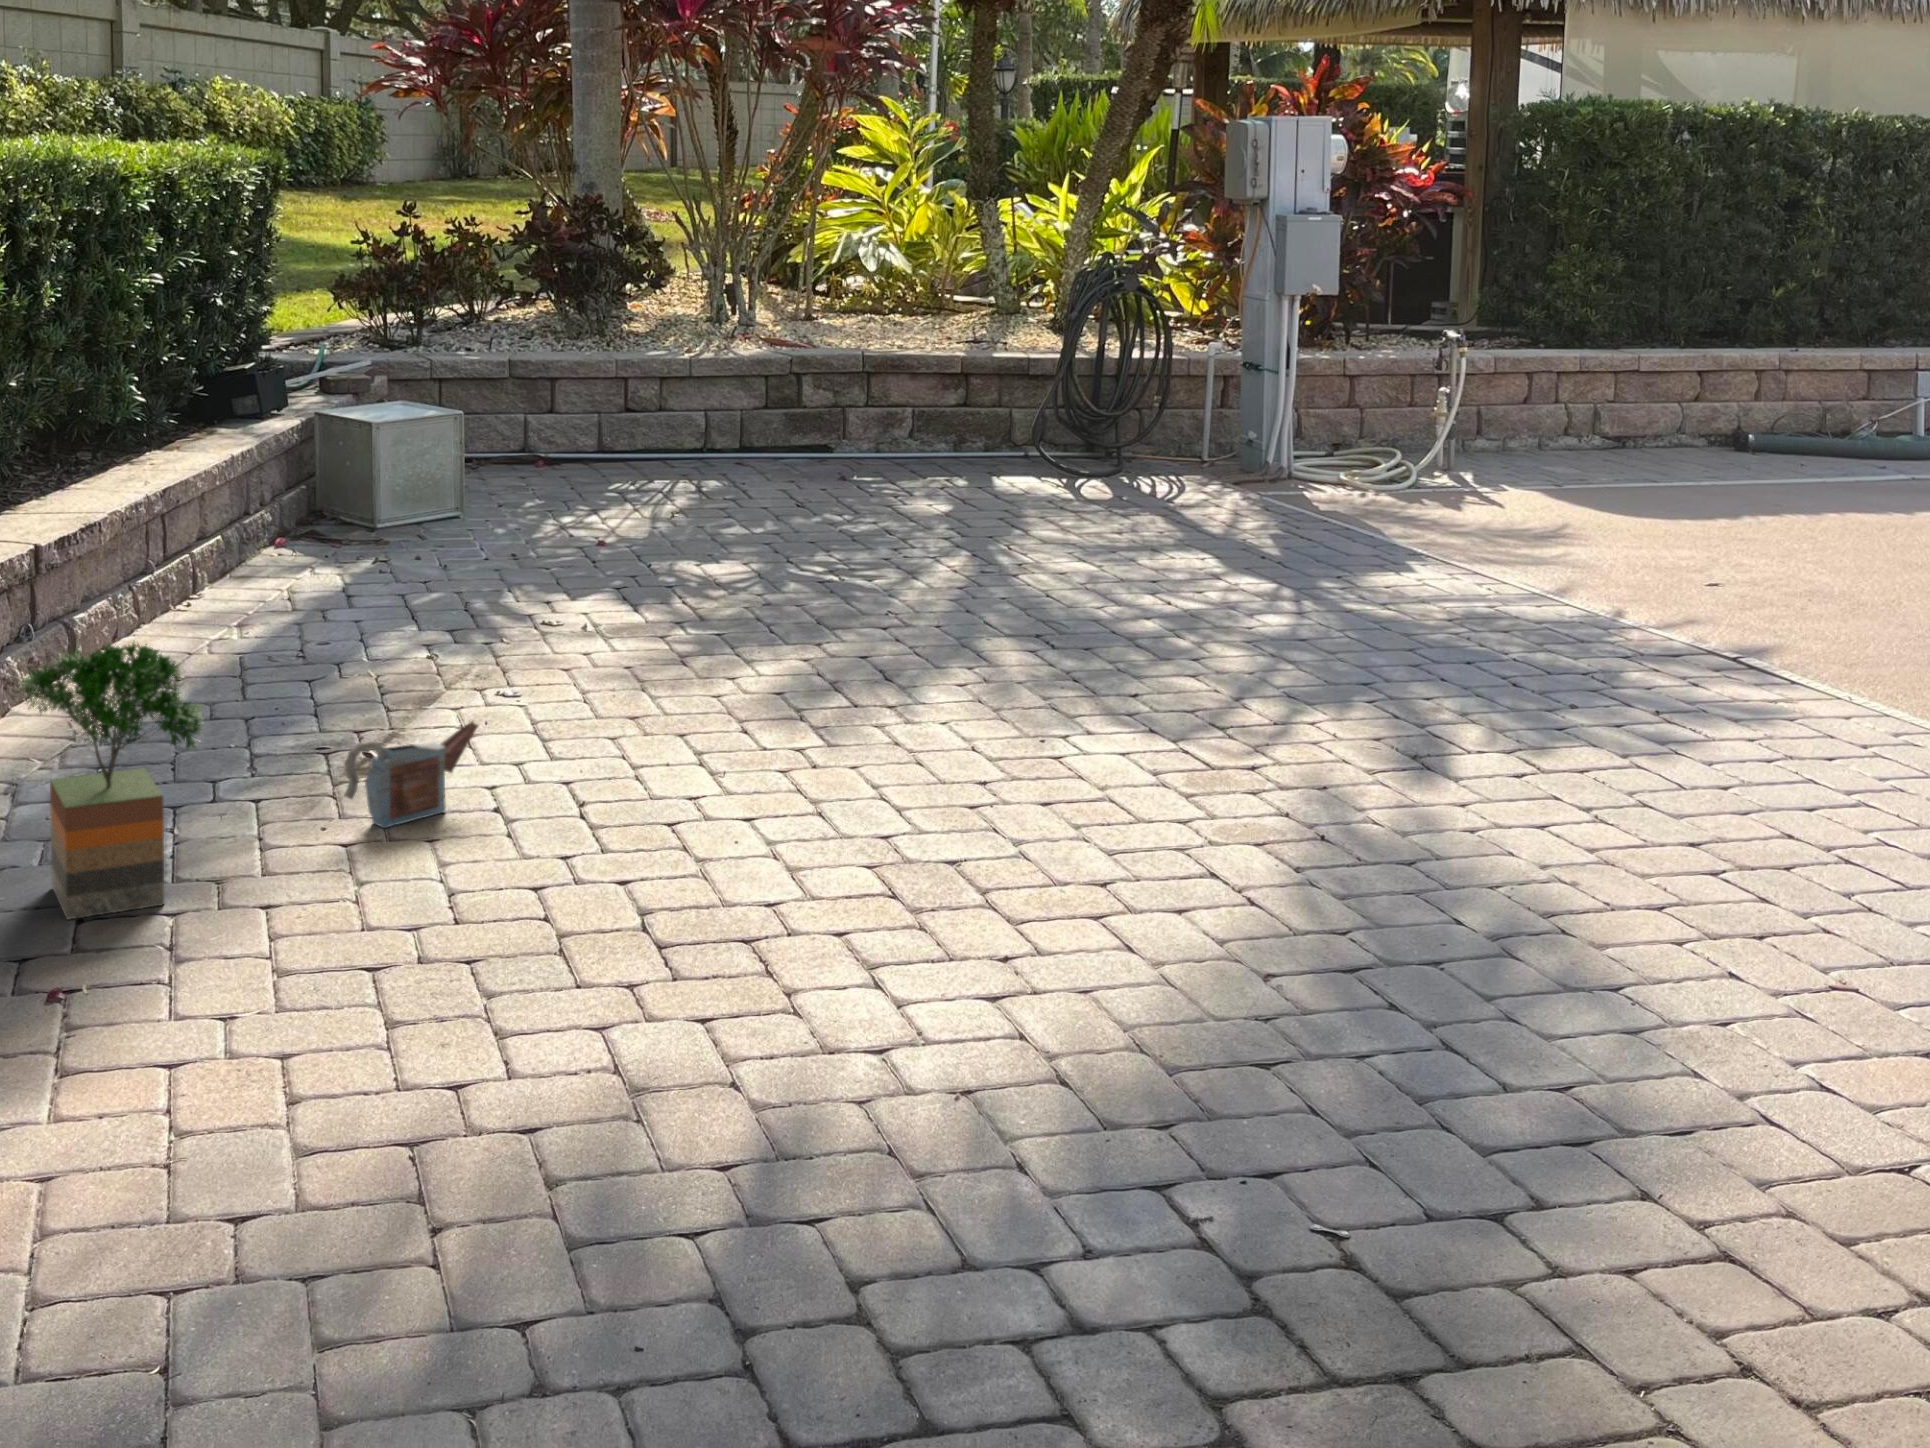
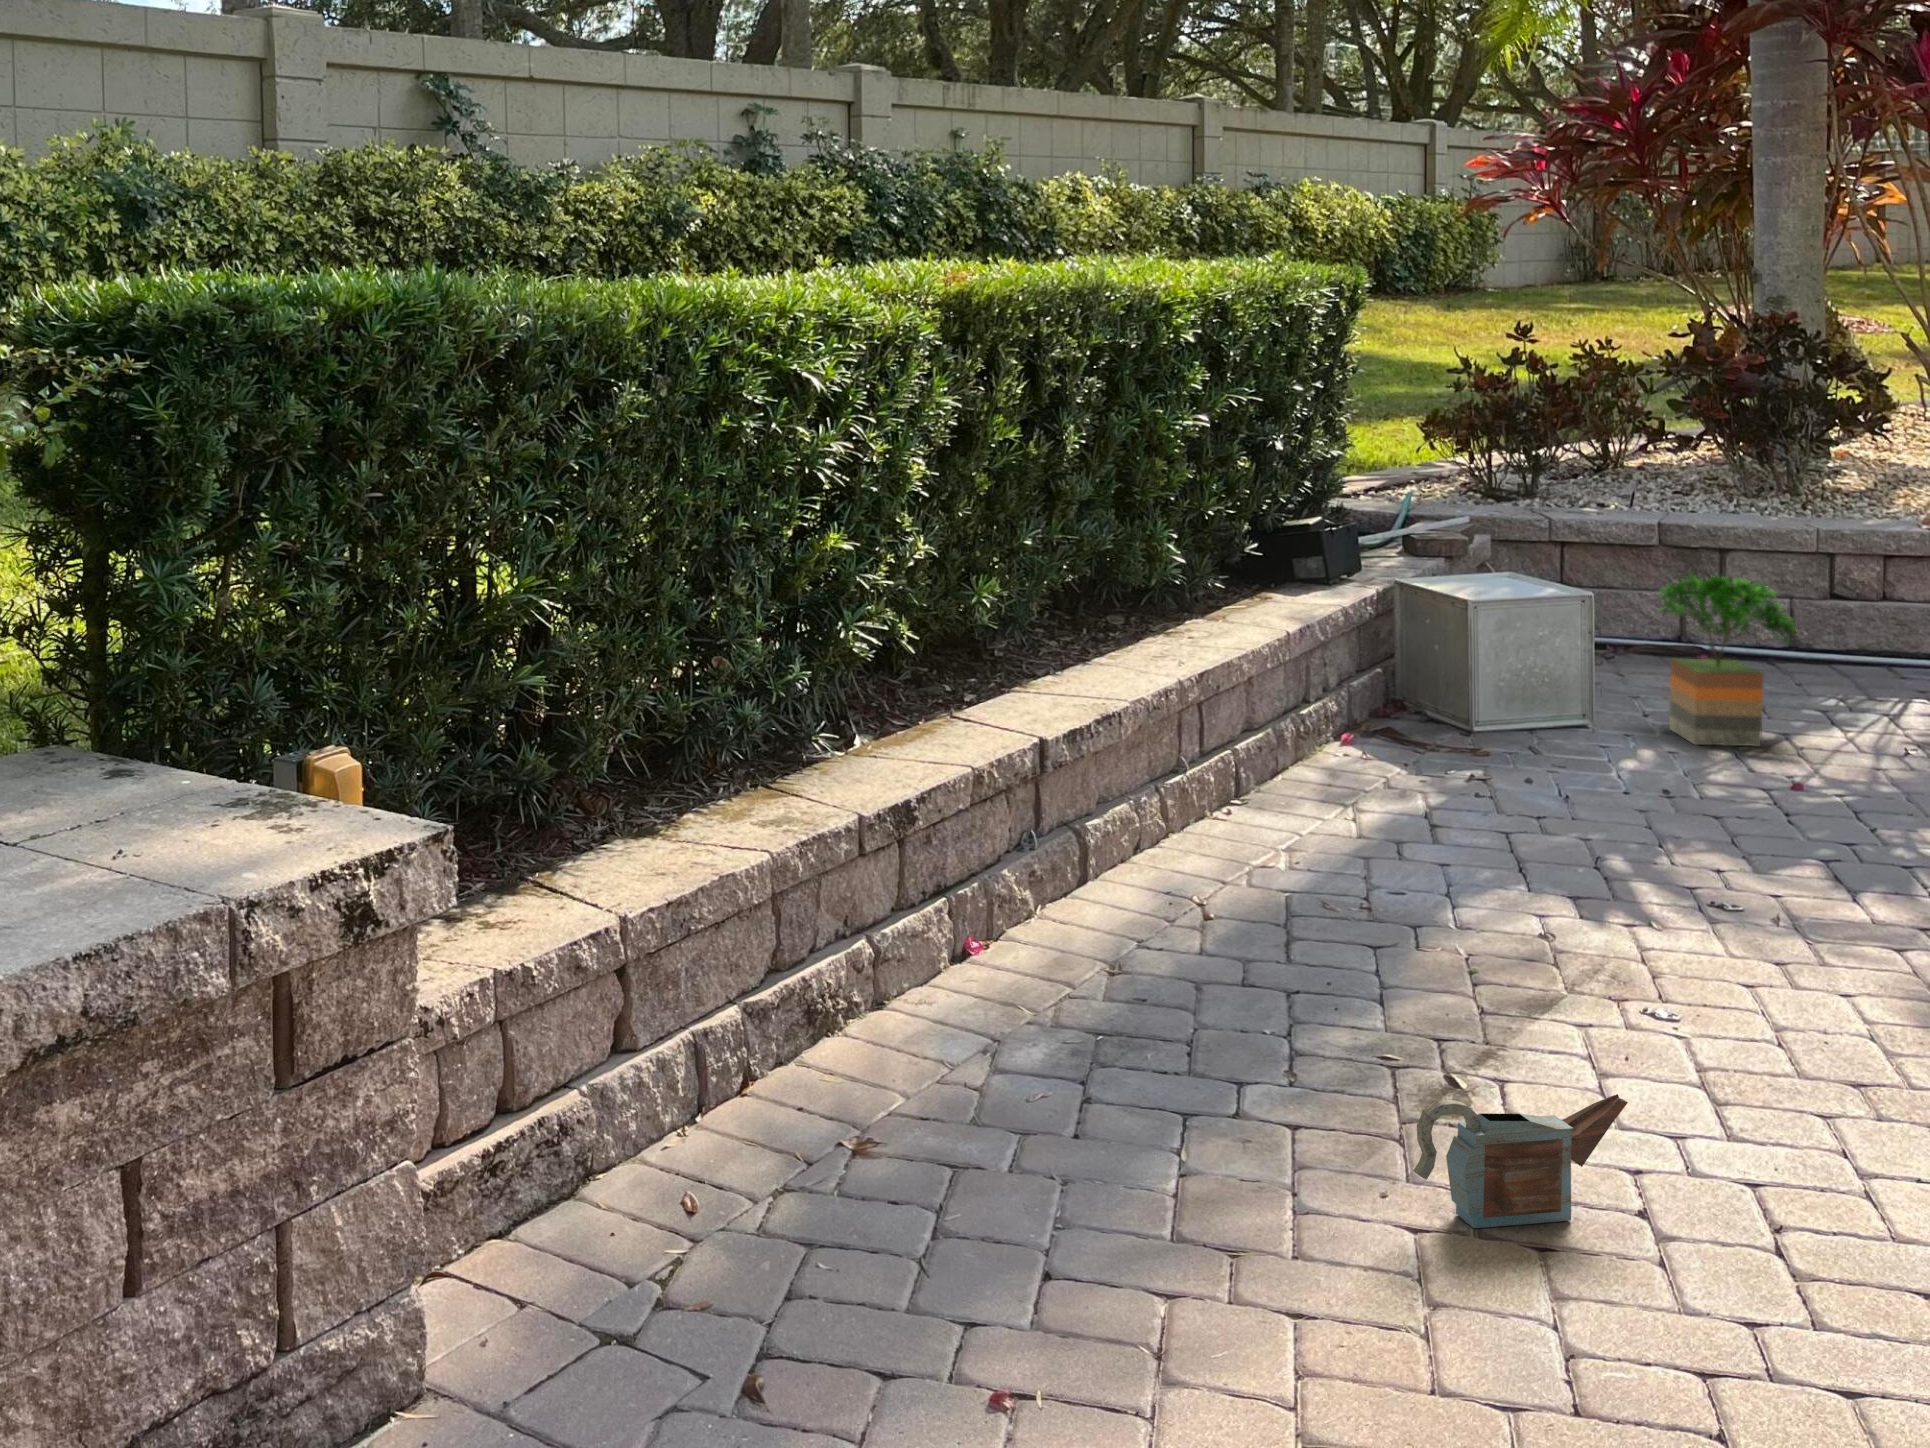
potted tree: present [20,643,203,919] -> present [1659,576,1797,746]

